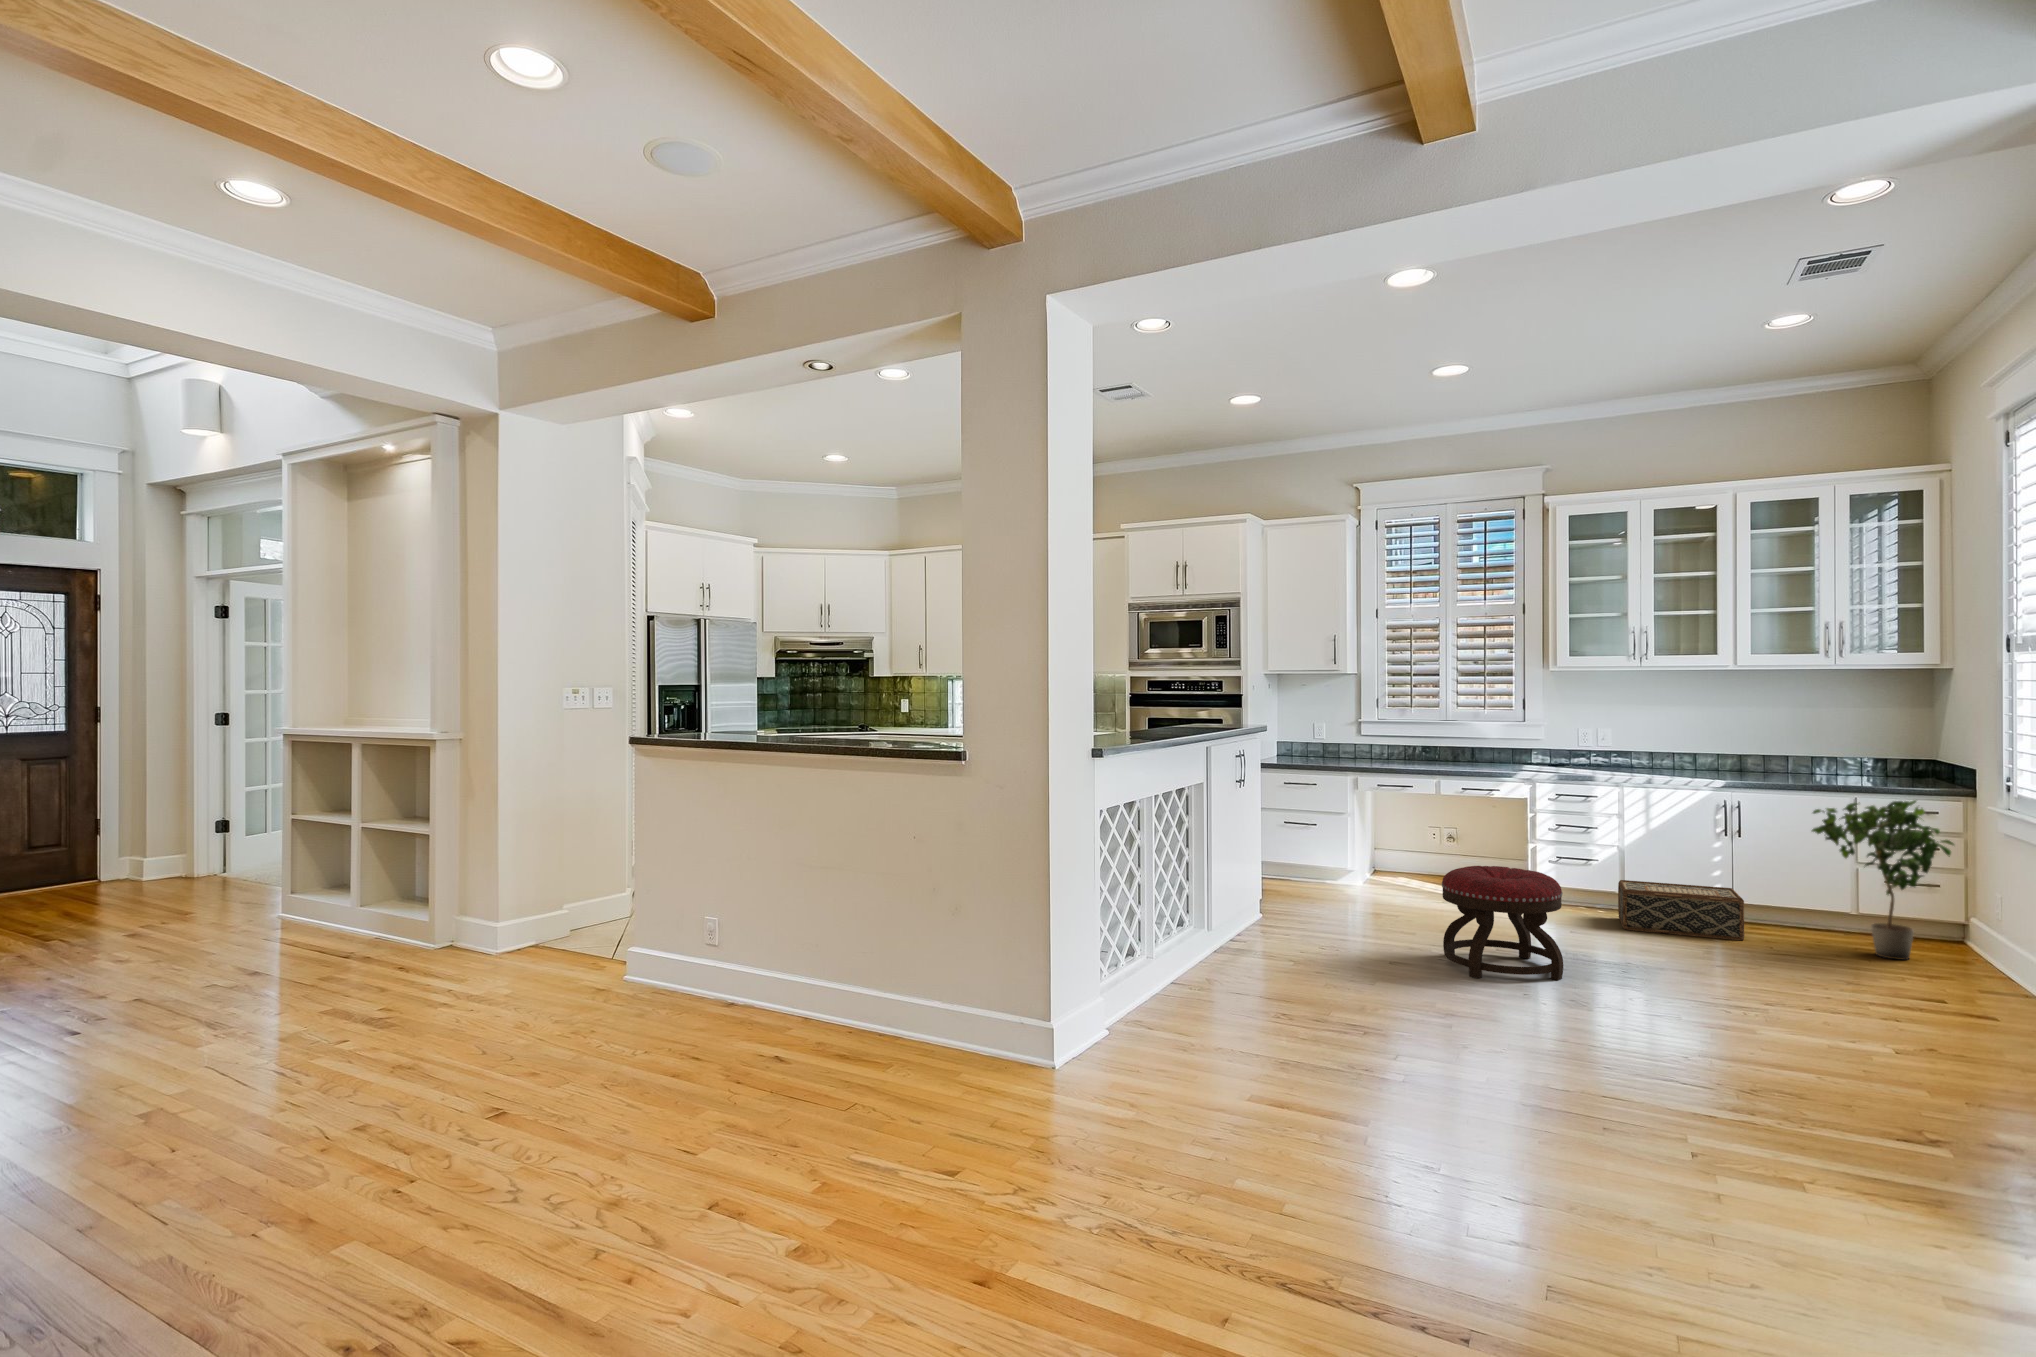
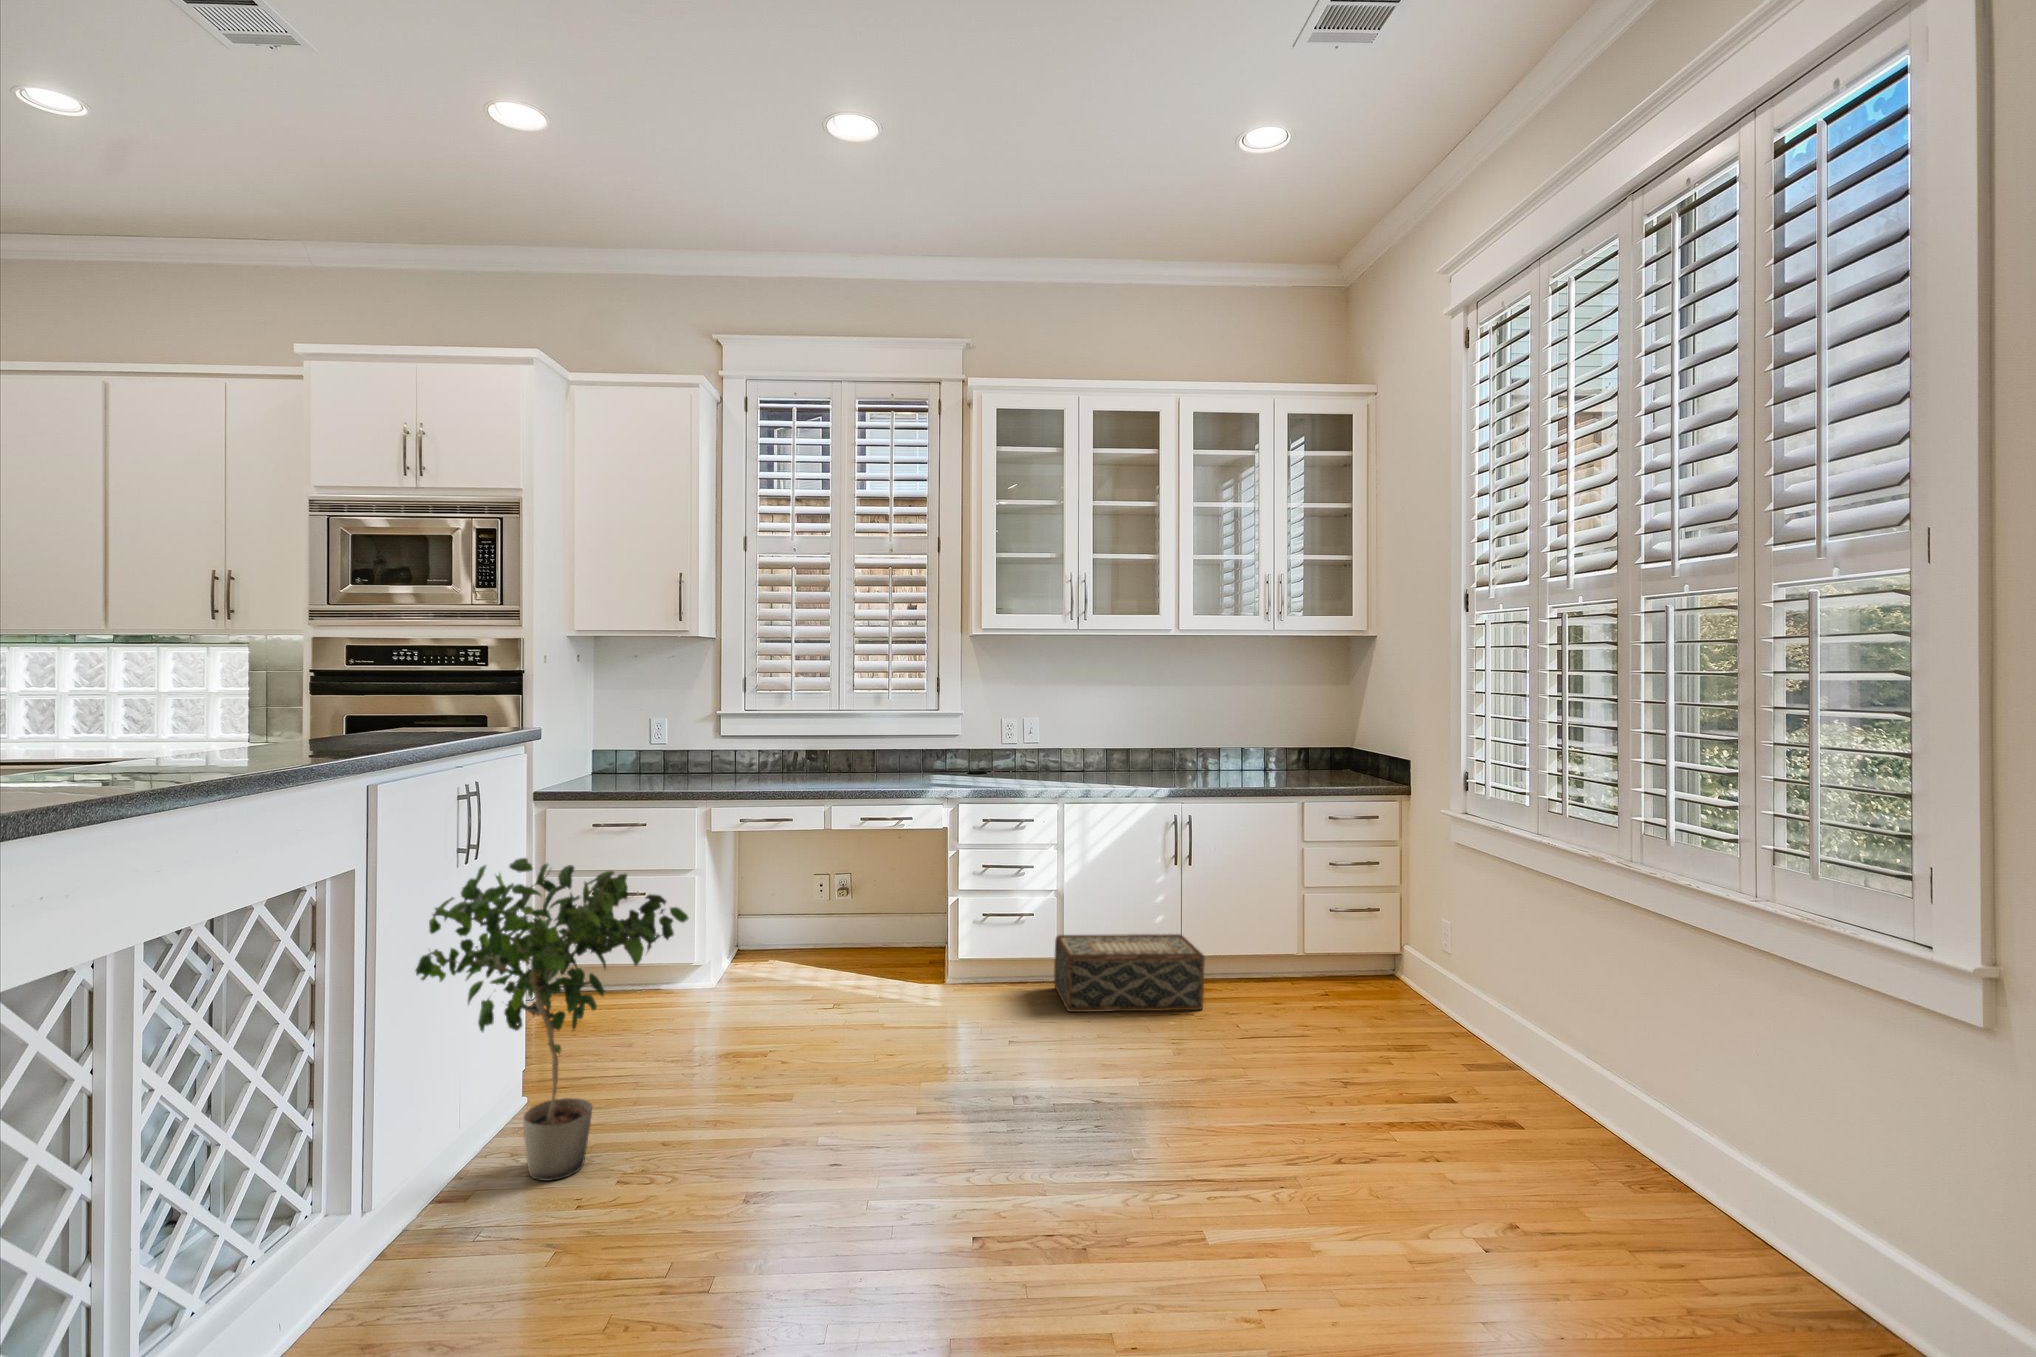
potted plant: present [1812,800,1954,960] -> present [416,858,688,1181]
ottoman: present [1442,866,1563,980] -> none [824,968,1022,1209]

